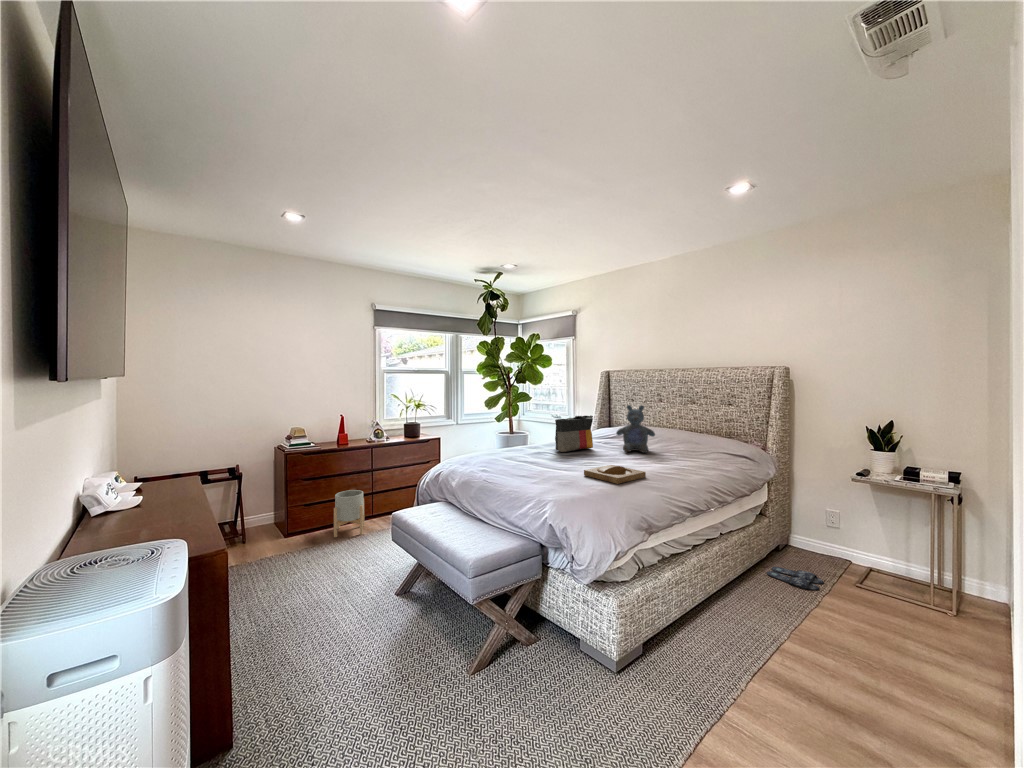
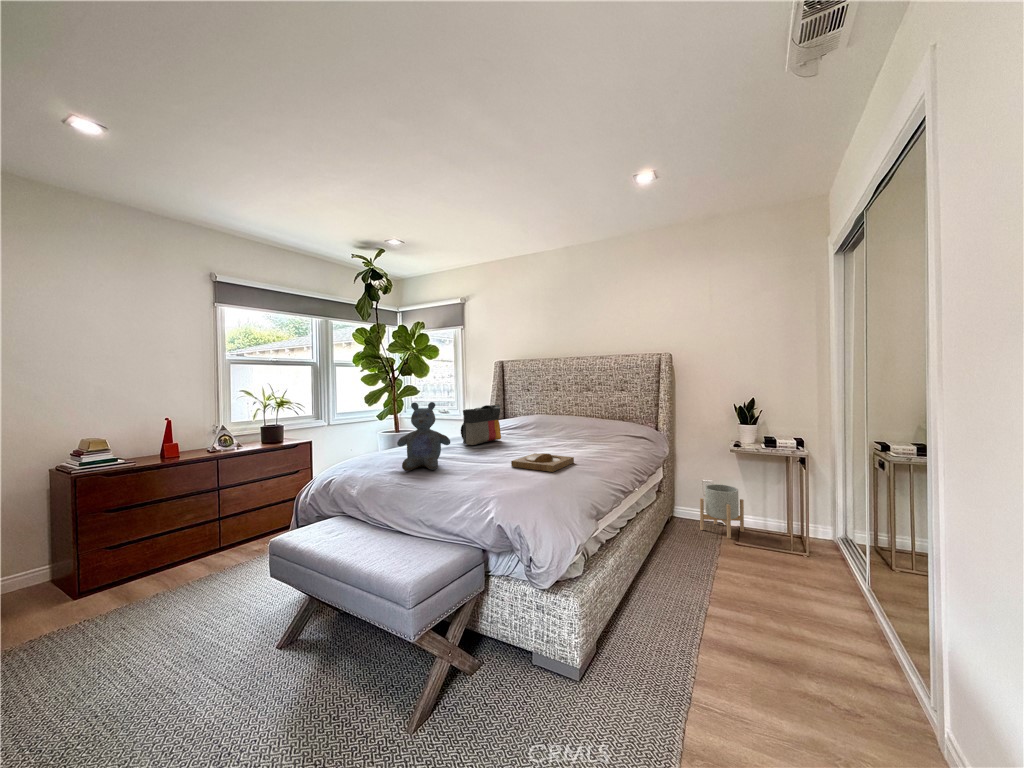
stuffed bear: present [616,405,655,453] -> present [397,402,450,471]
planter: present [334,490,364,537] -> present [700,484,744,538]
slippers: present [767,567,824,590] -> none [667,537,713,553]

